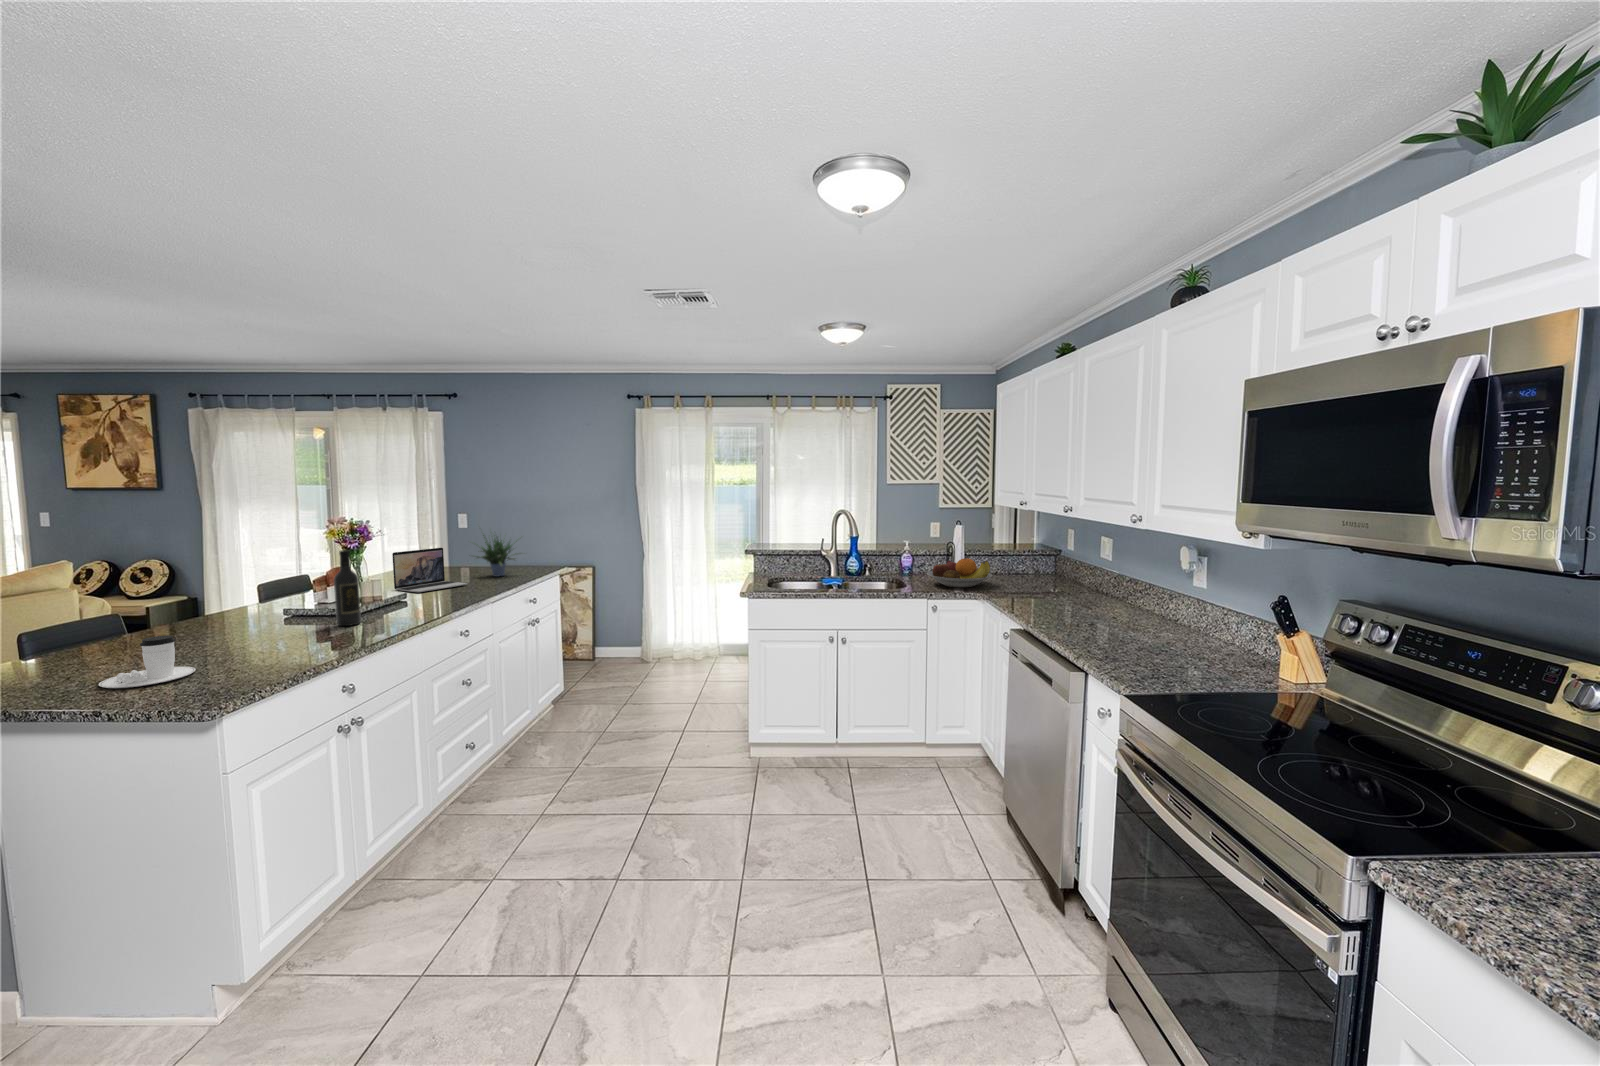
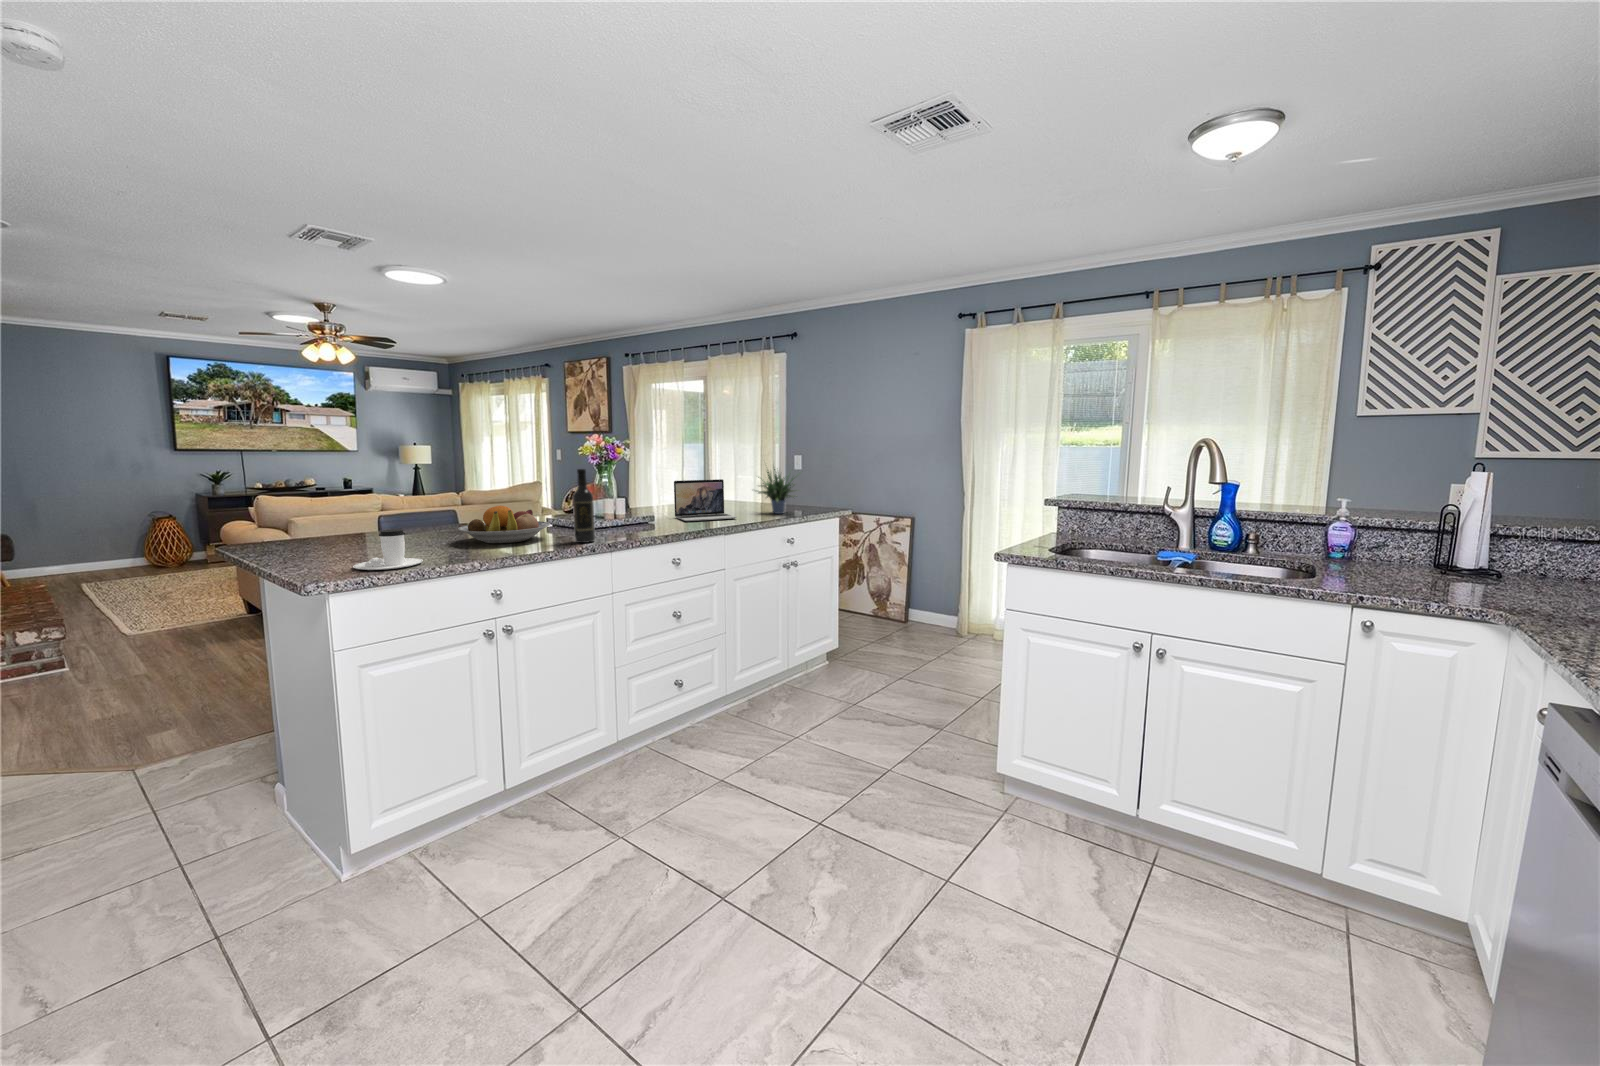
fruit bowl: present [926,558,992,587] -> present [458,506,550,543]

